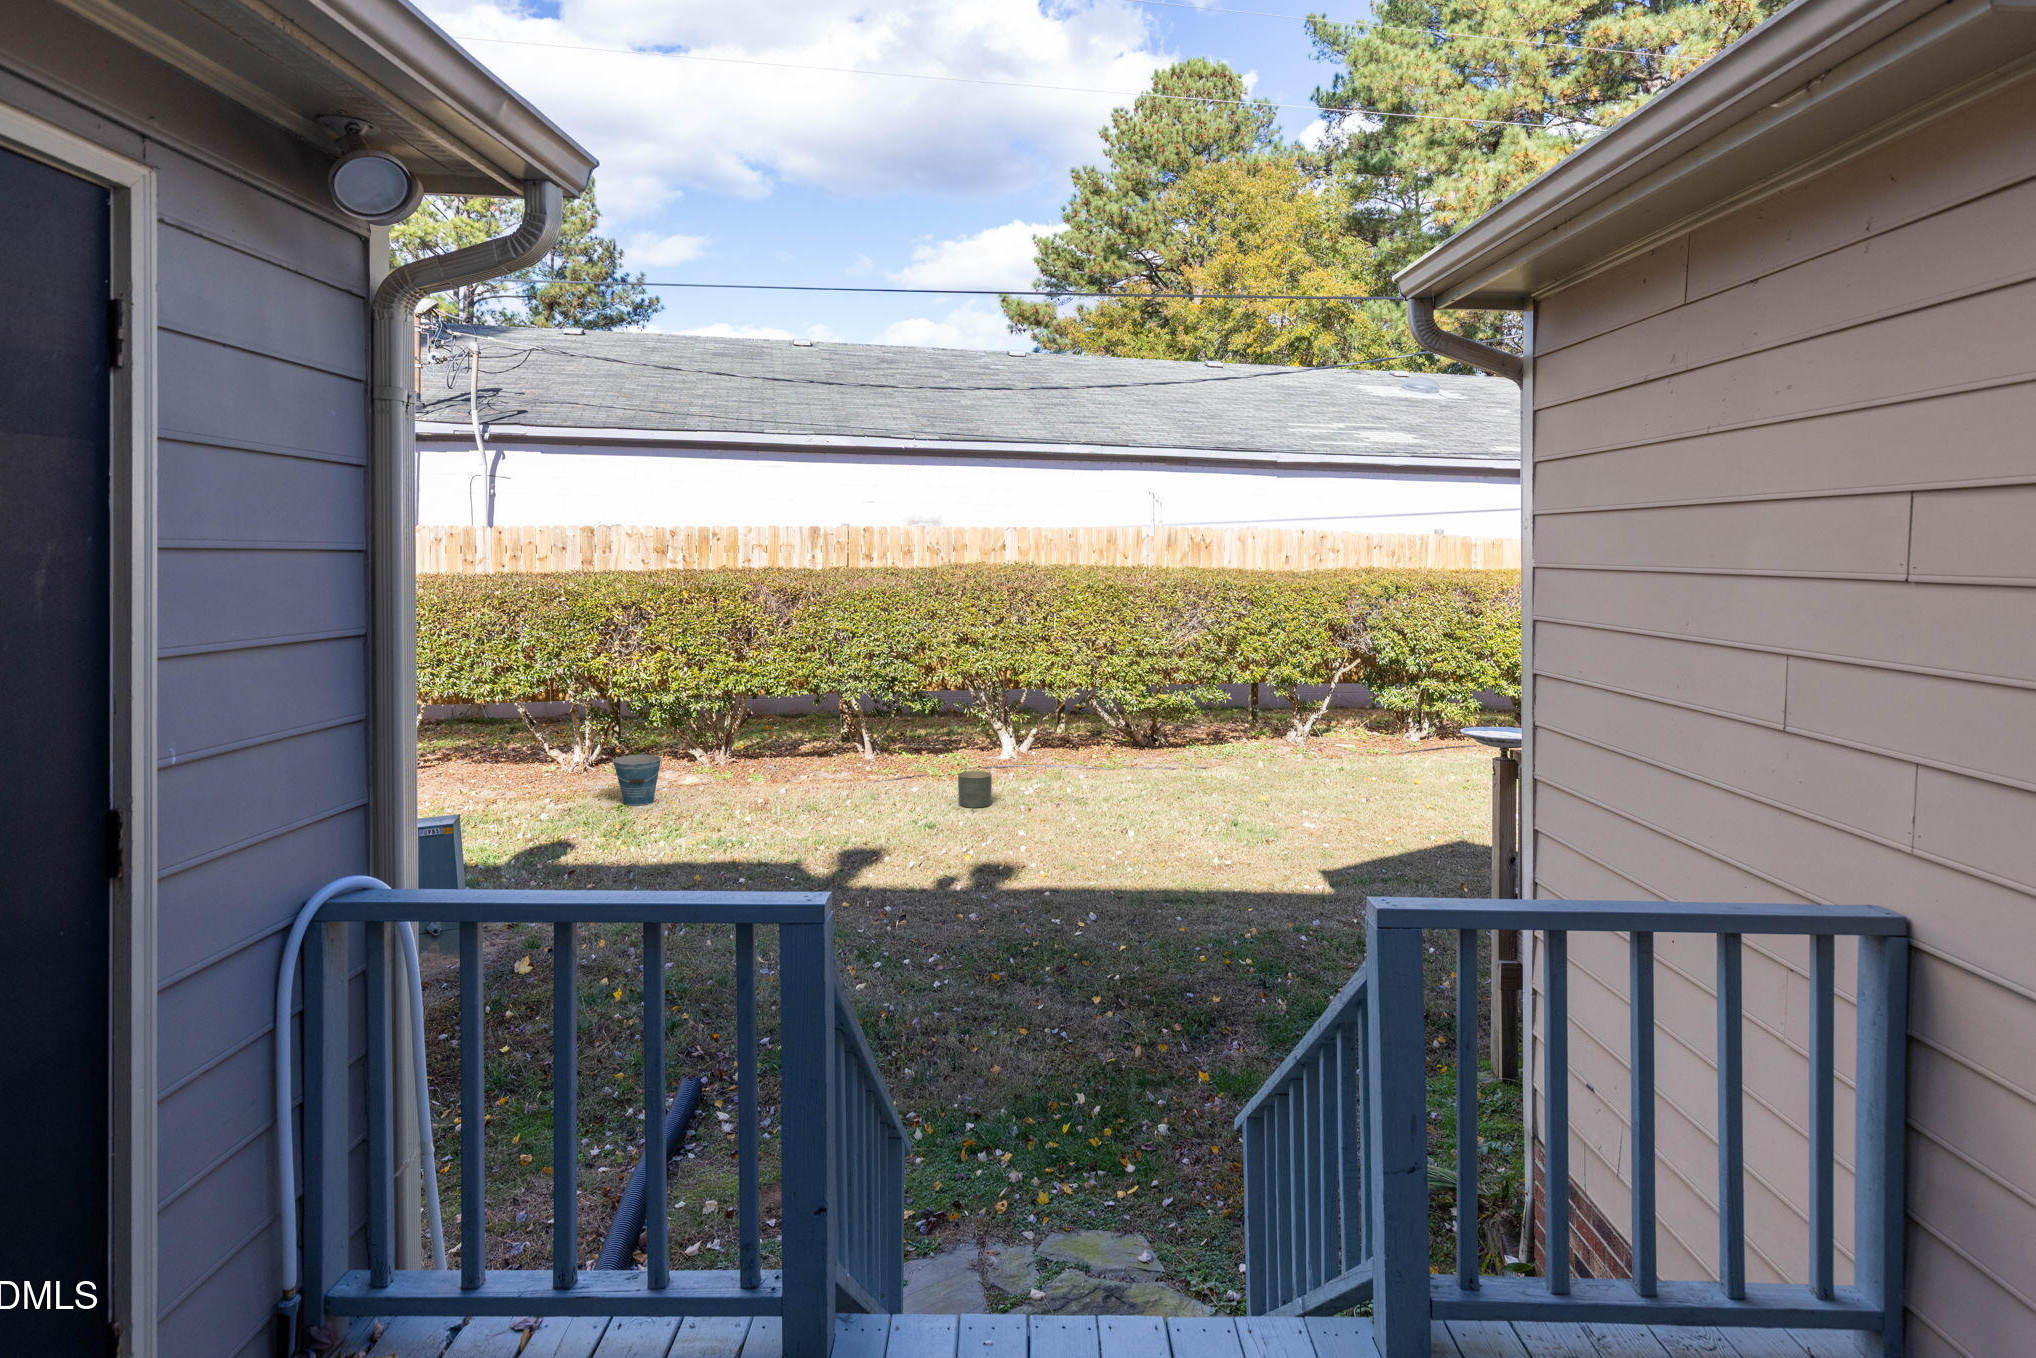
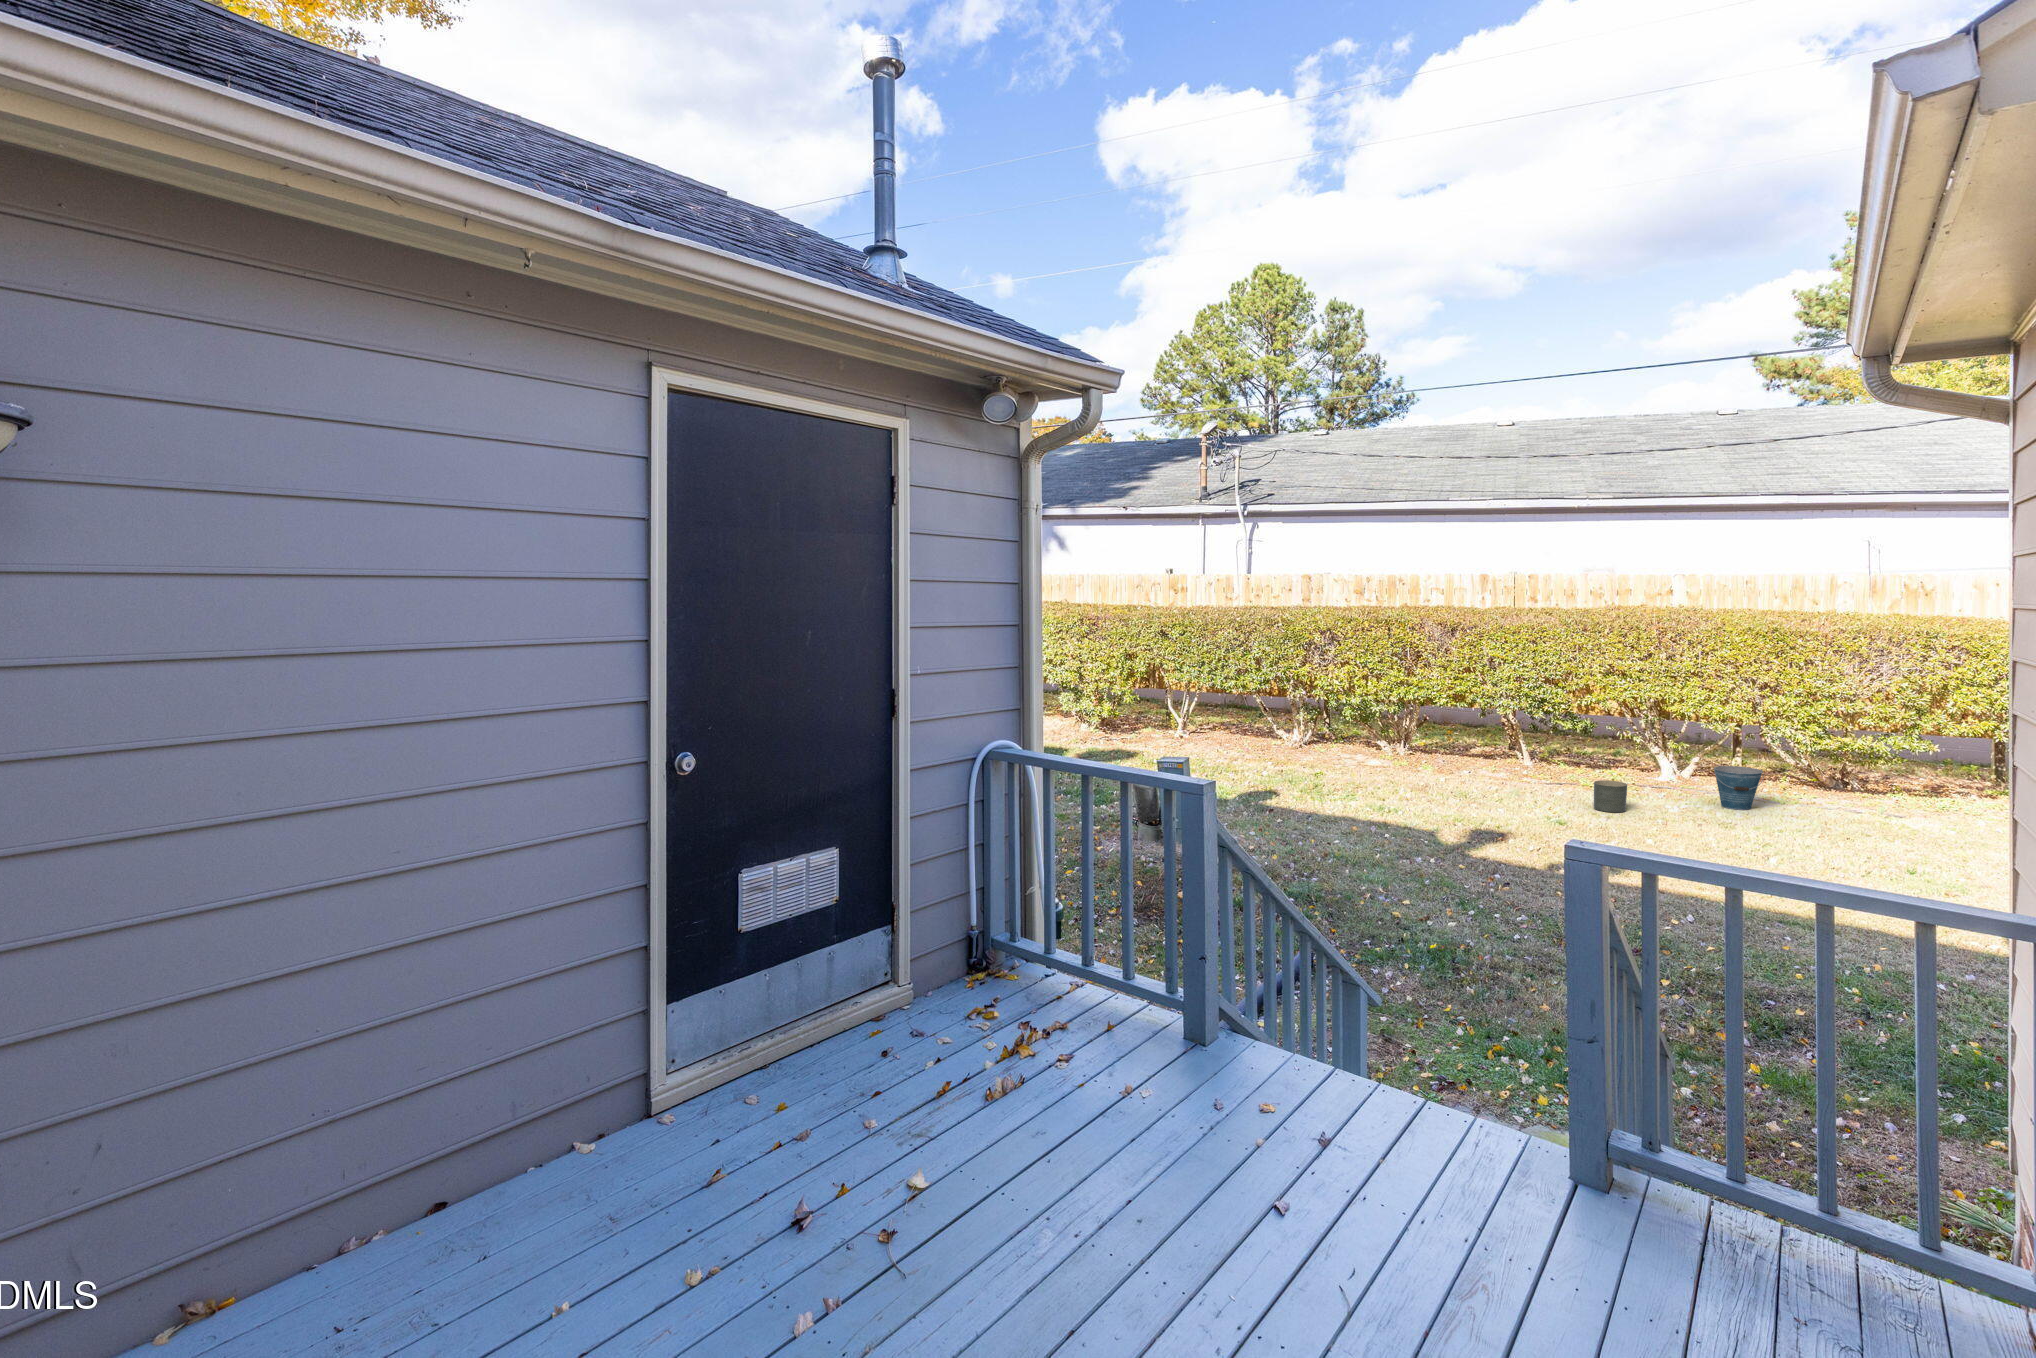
bucket: present [612,755,662,805] -> present [1714,766,1764,810]

